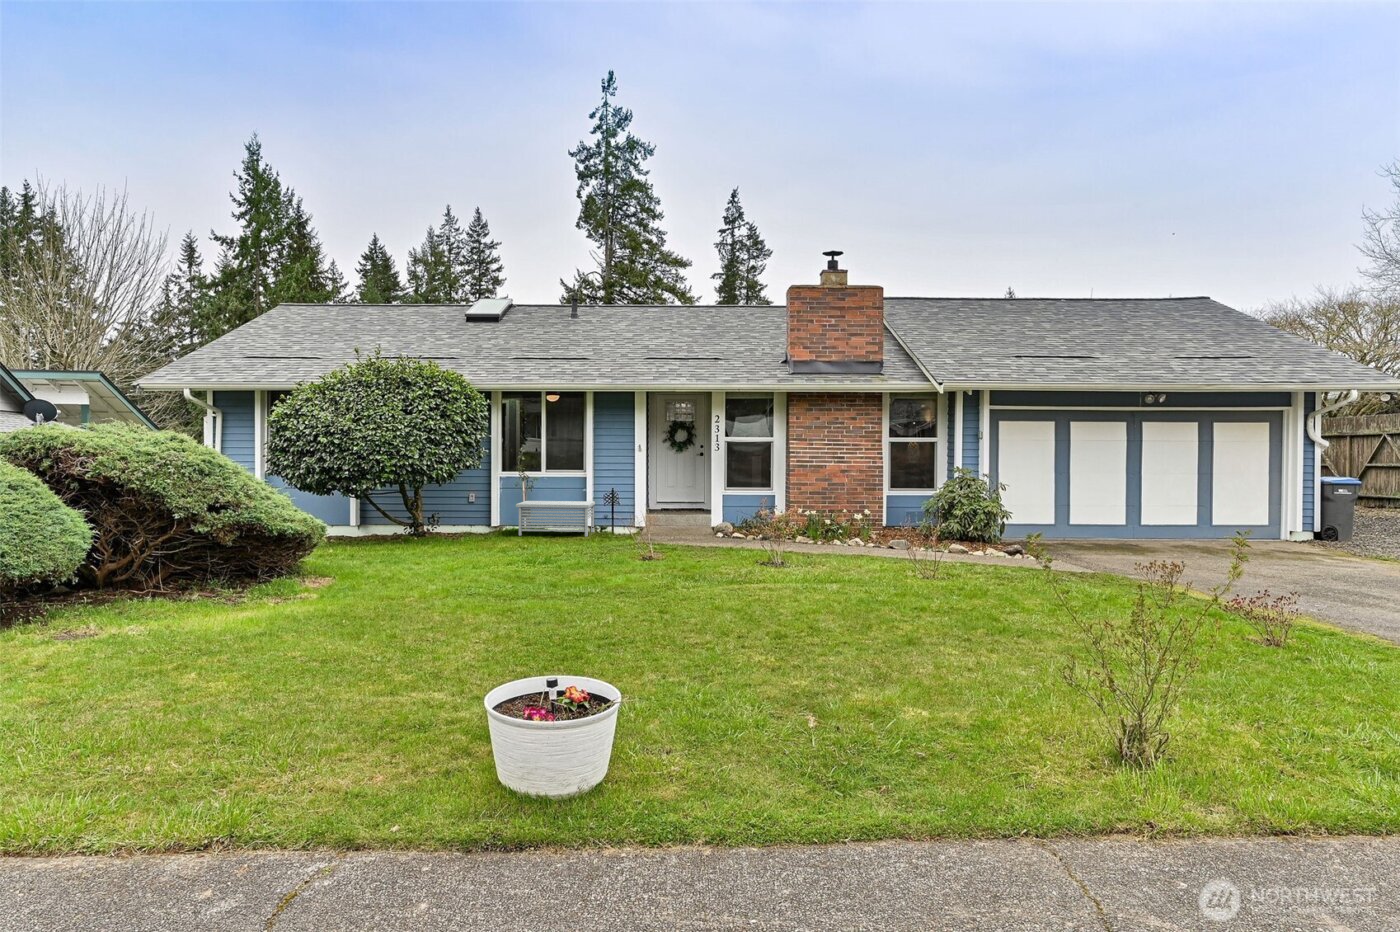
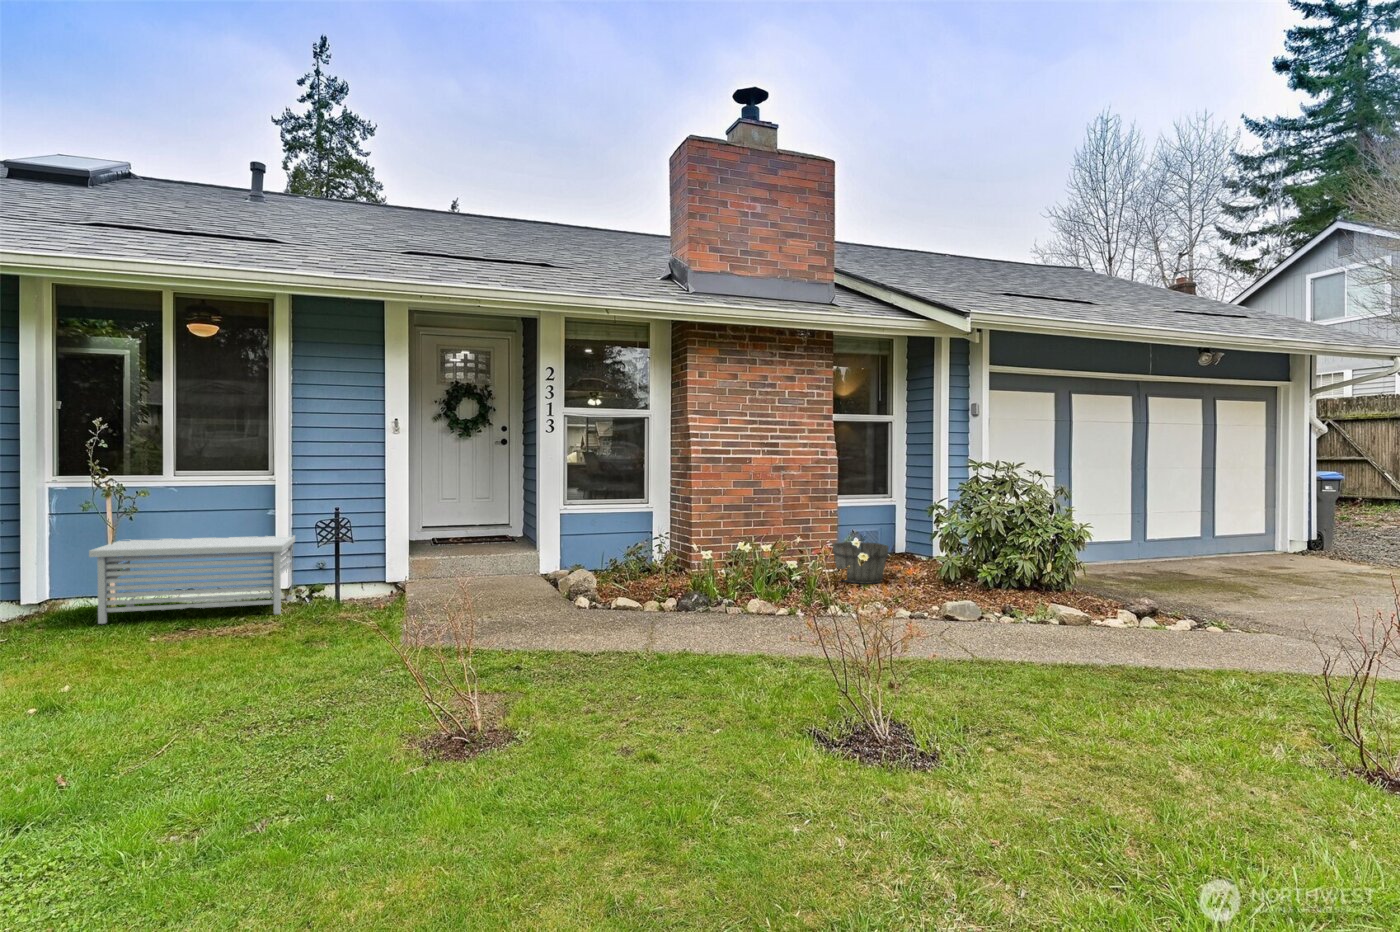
wooden bucket: none [876,510,911,540] -> present [833,536,889,584]

